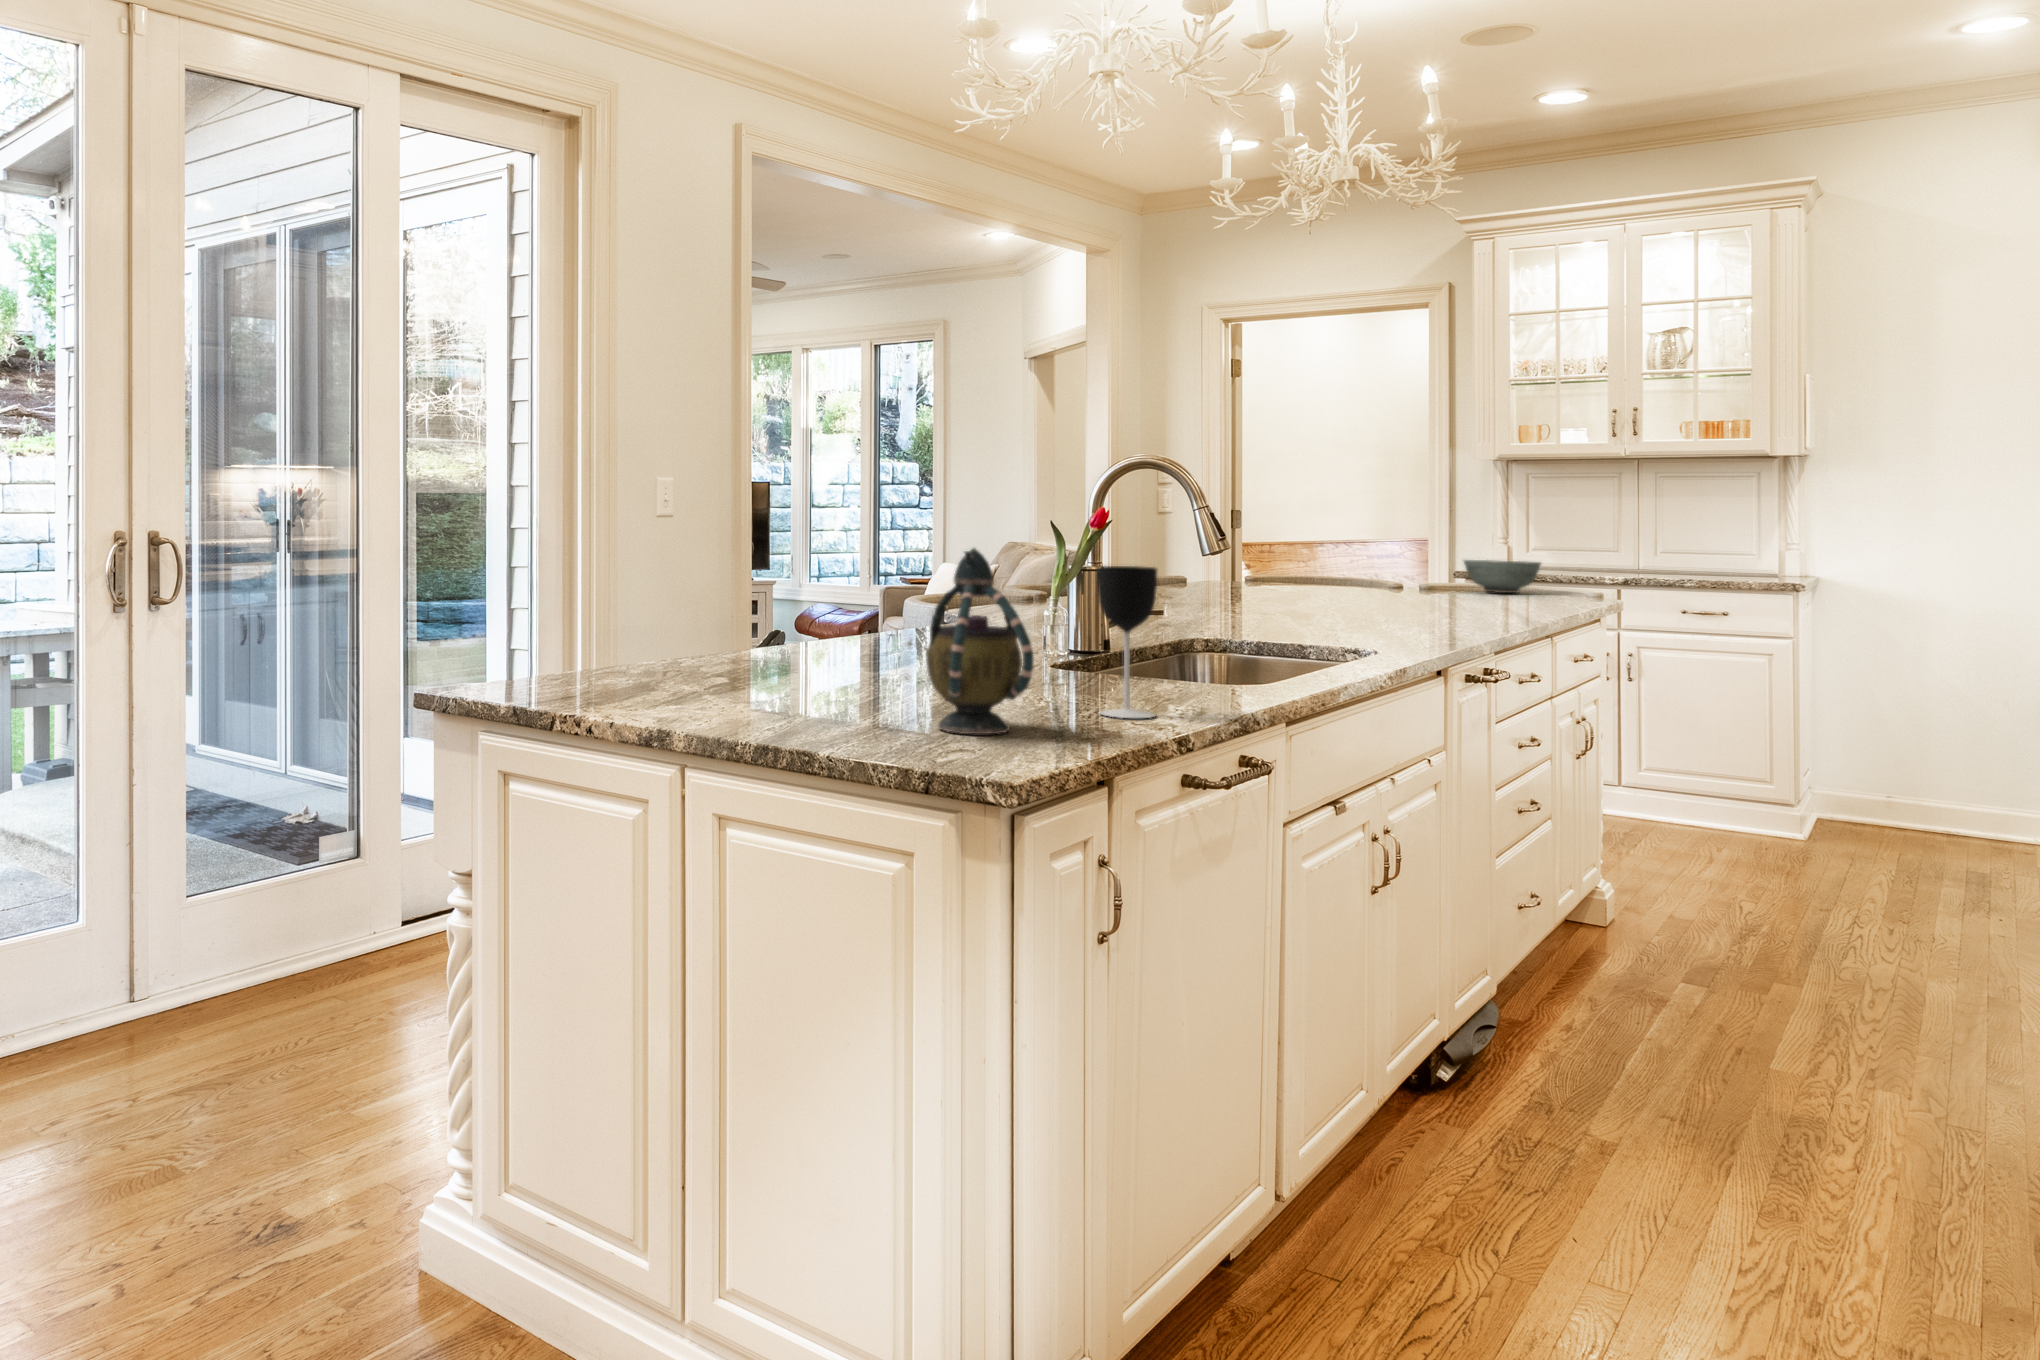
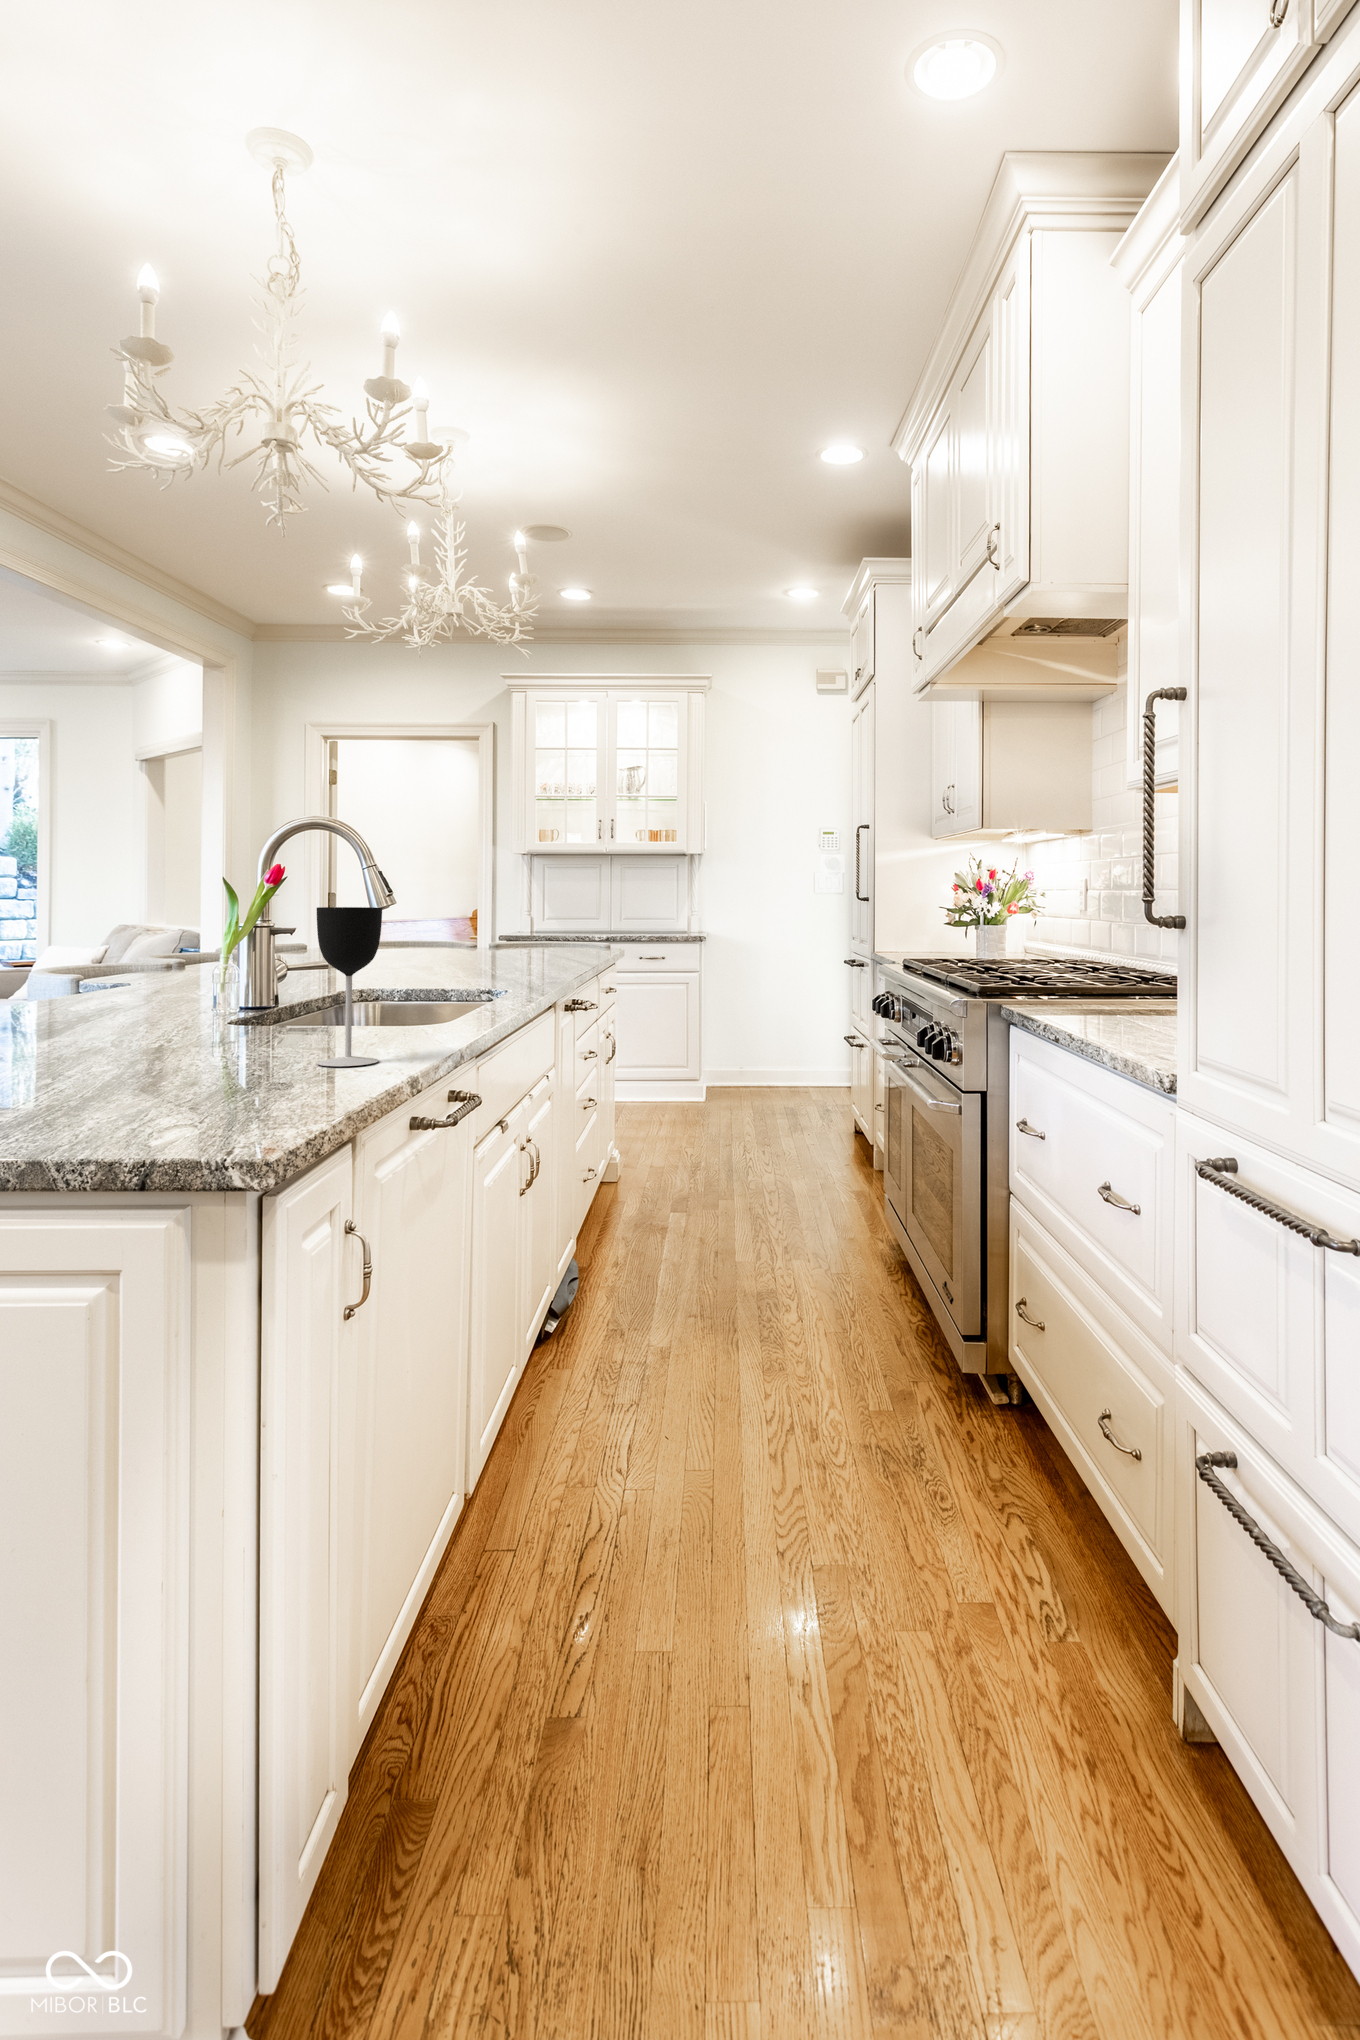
teapot: present [926,548,1034,734] -> none [114,879,266,1106]
bowl: present [1464,560,1541,593] -> none [523,924,575,948]

